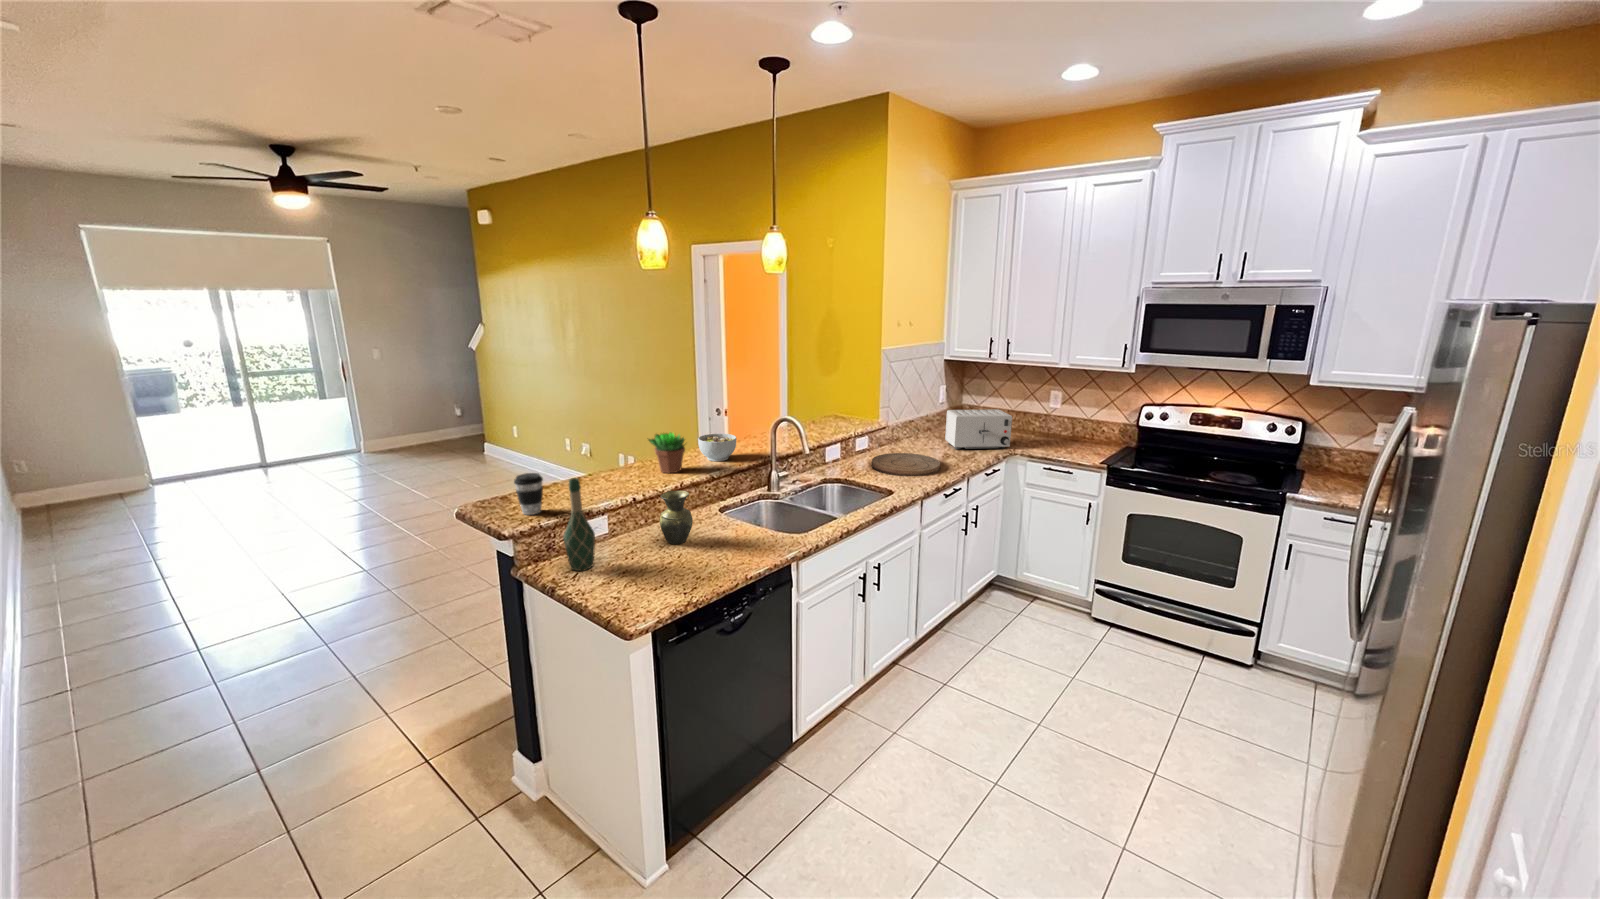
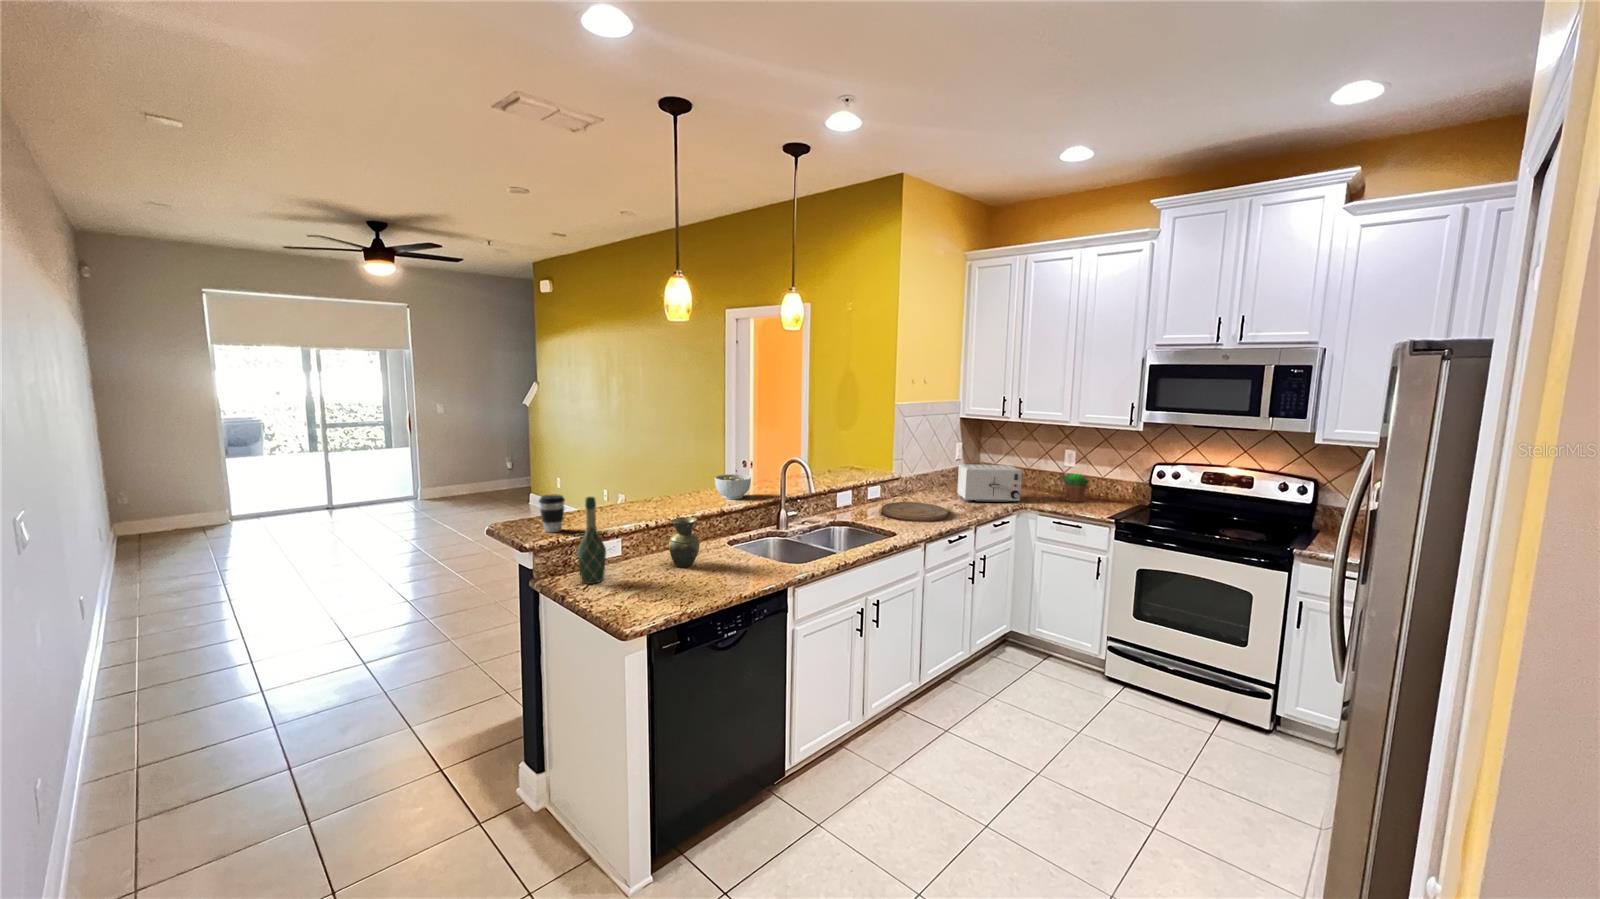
succulent plant: present [648,432,685,473] -> present [1062,473,1090,502]

